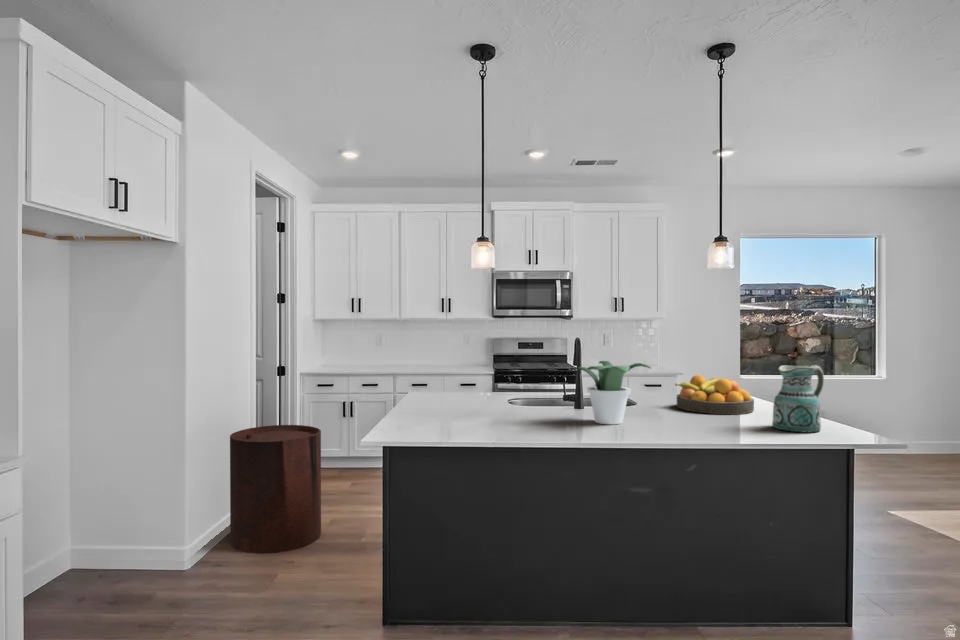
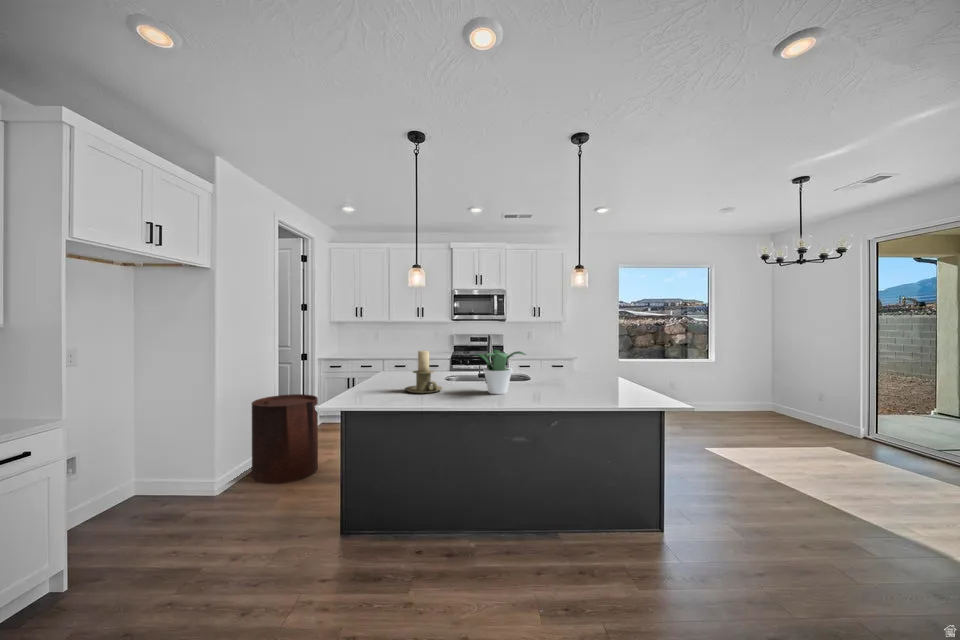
candle holder: none [472,362,527,423] -> present [405,351,442,393]
ceramic pitcher: present [772,365,824,432] -> none [608,352,644,399]
fruit bowl: present [675,375,754,414] -> none [552,360,605,387]

